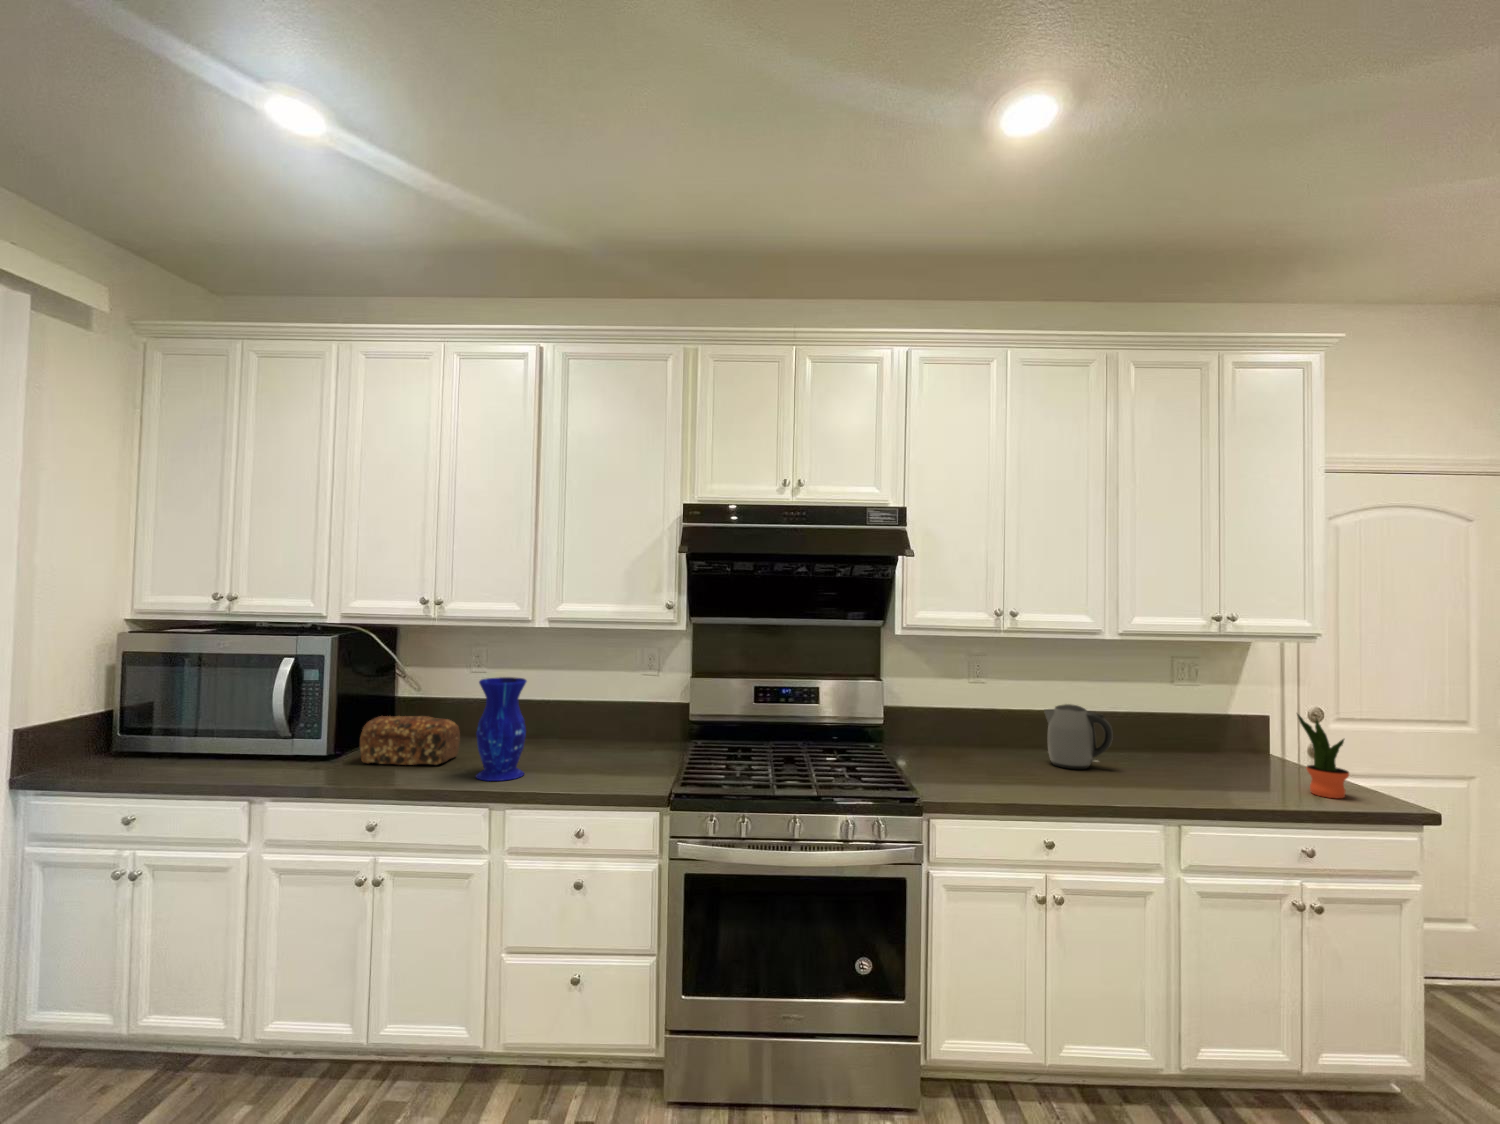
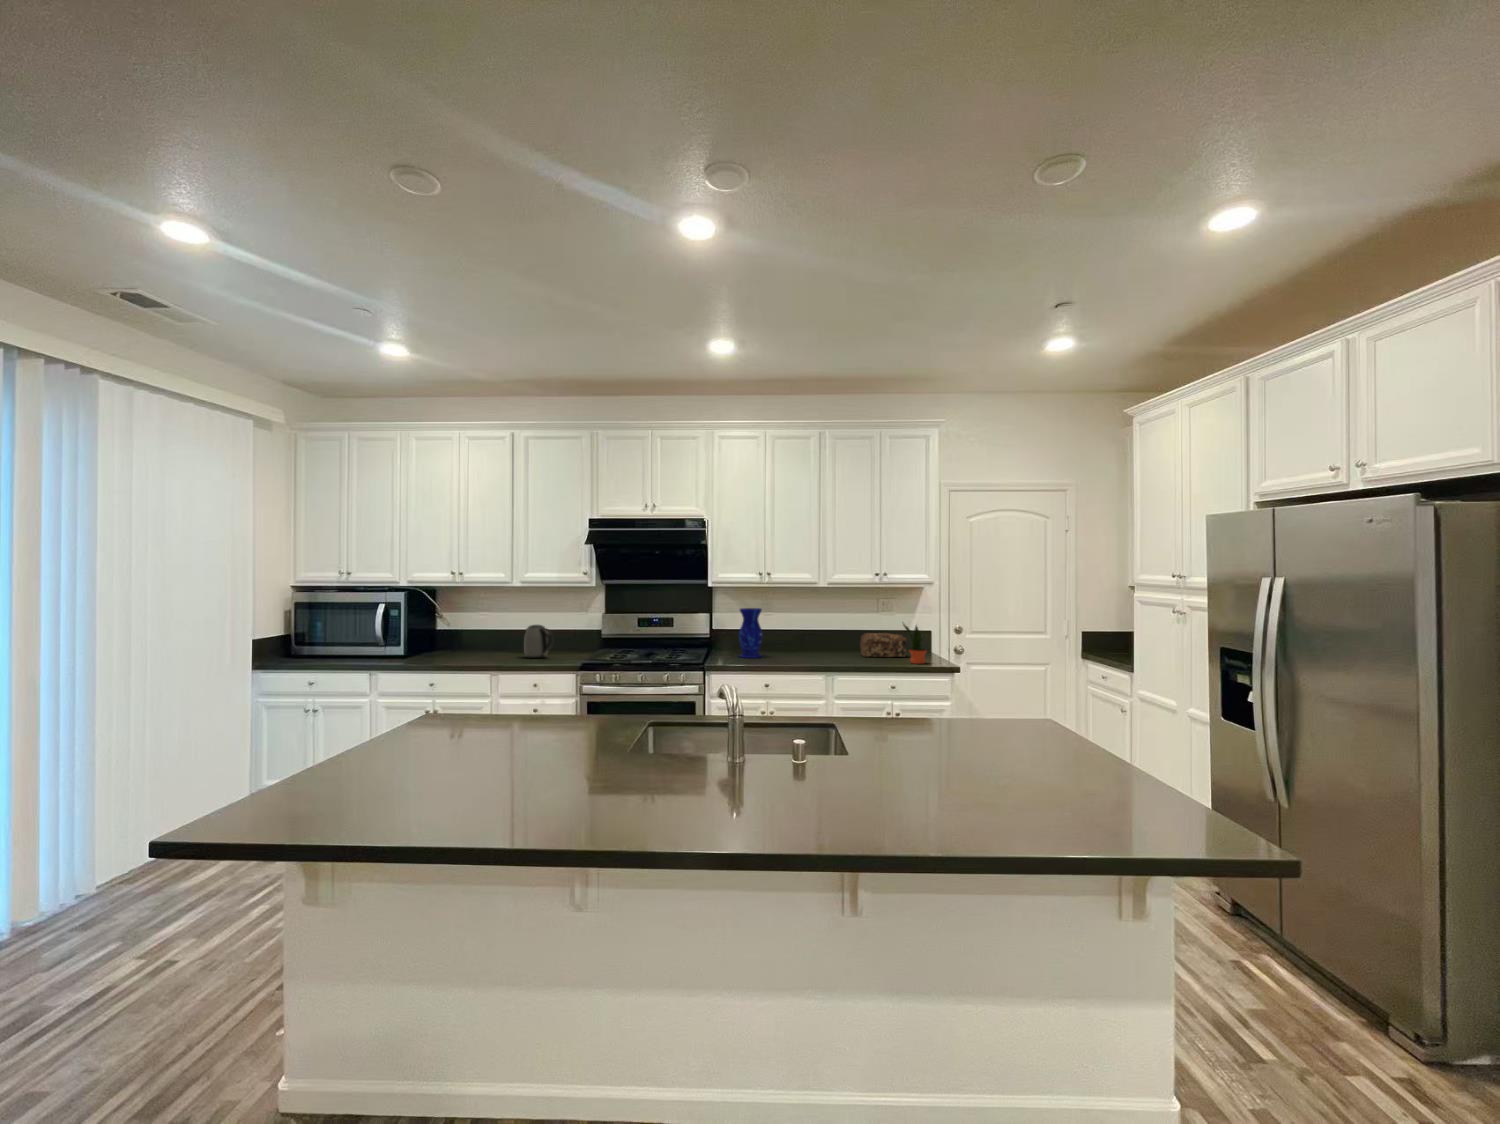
vase: present [476,677,527,781] -> present [739,608,762,658]
kettle: present [1044,704,1113,769] -> present [524,625,554,658]
bread loaf: present [360,716,460,765] -> present [860,633,907,657]

